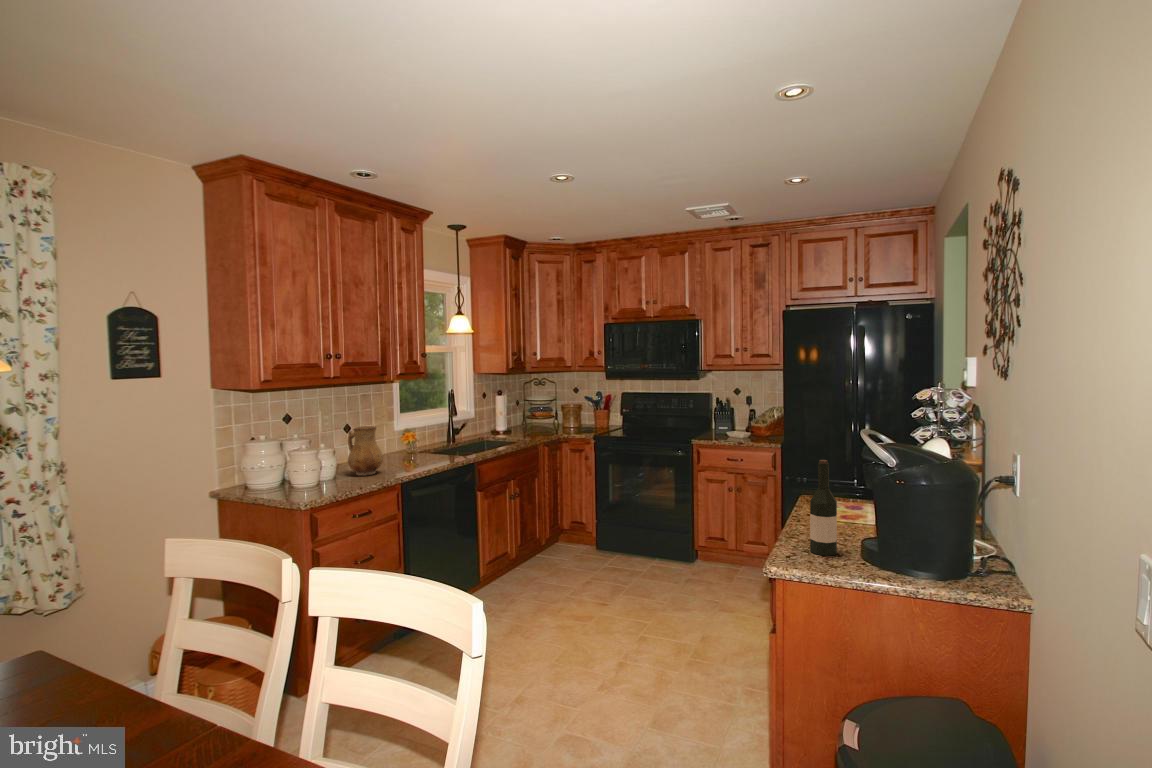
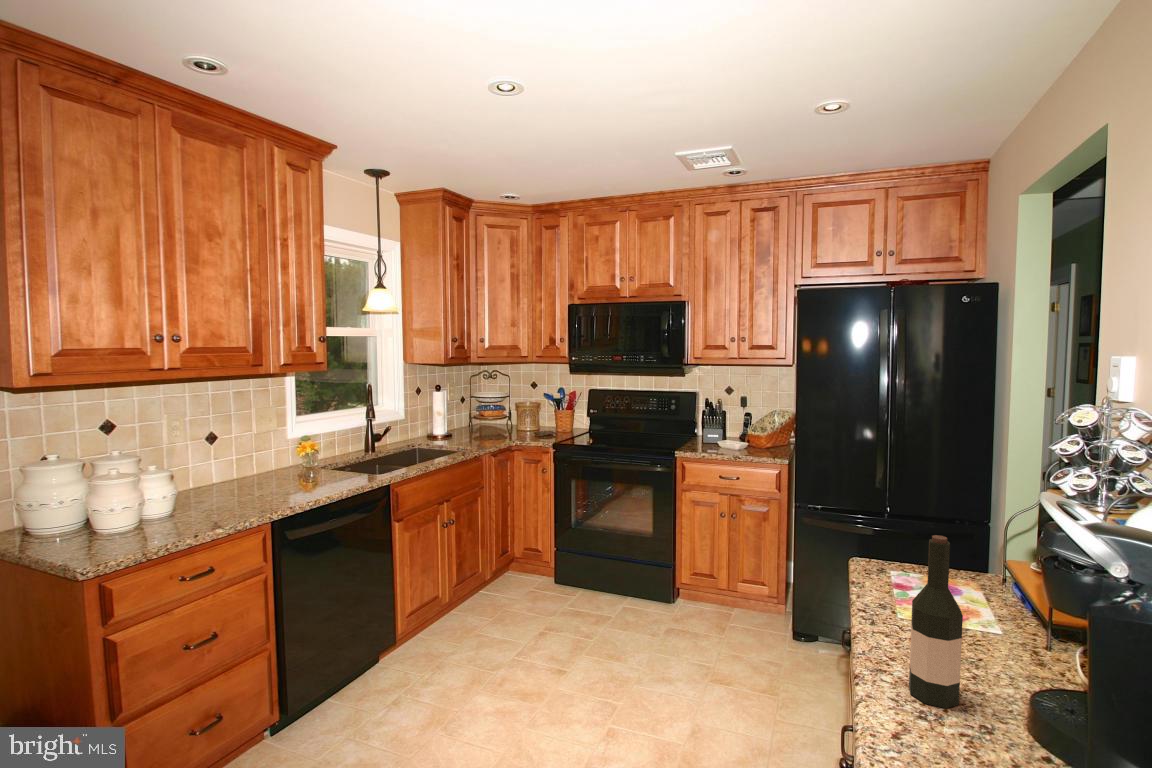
ceramic pitcher: present [348,426,383,476] -> none [195,438,250,510]

